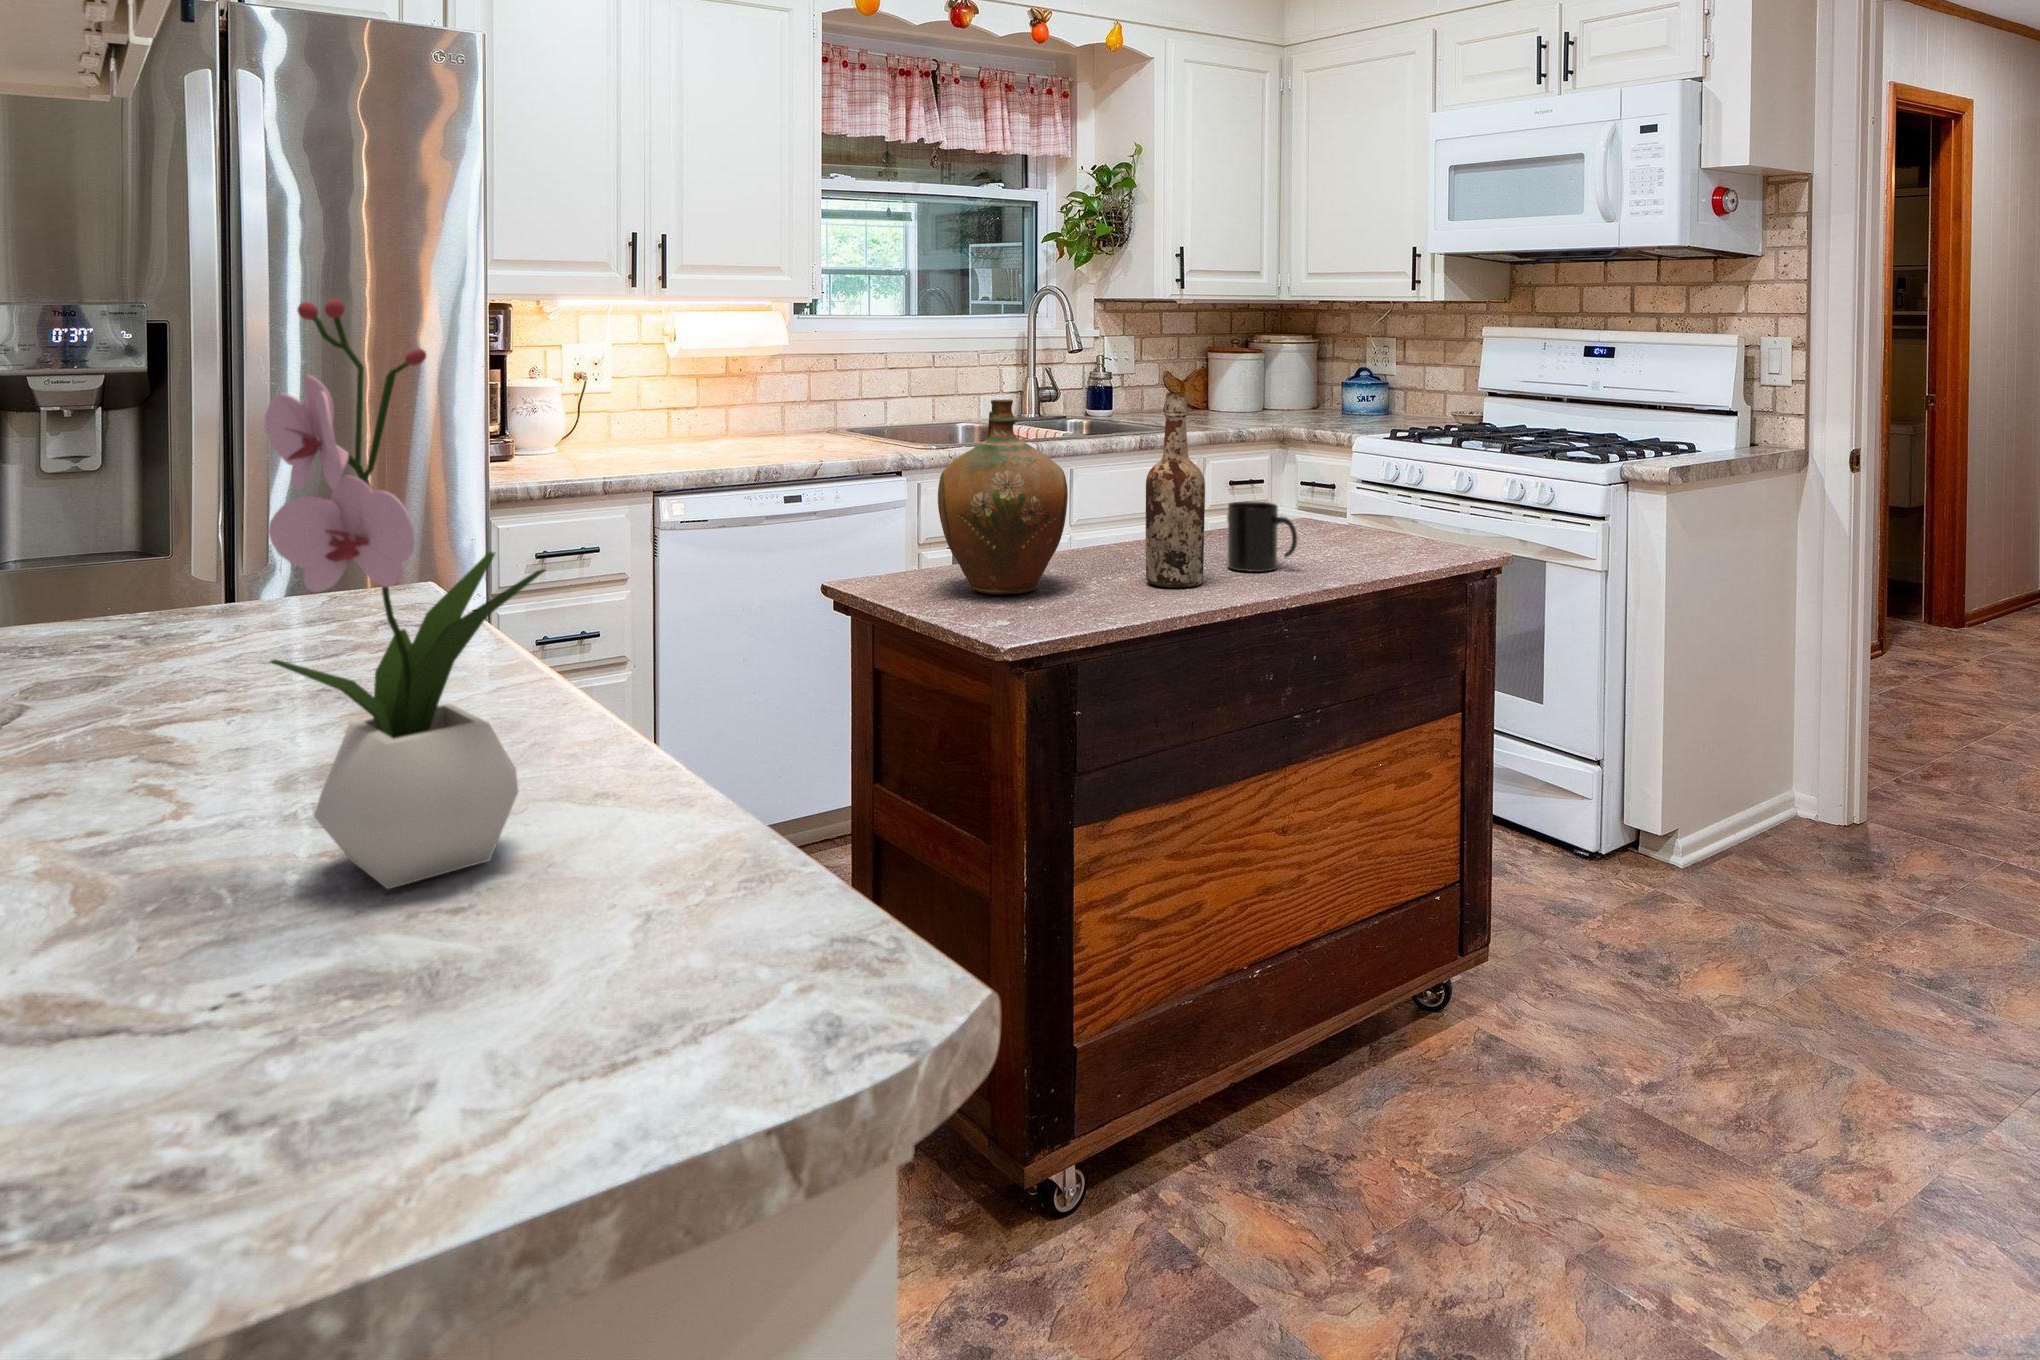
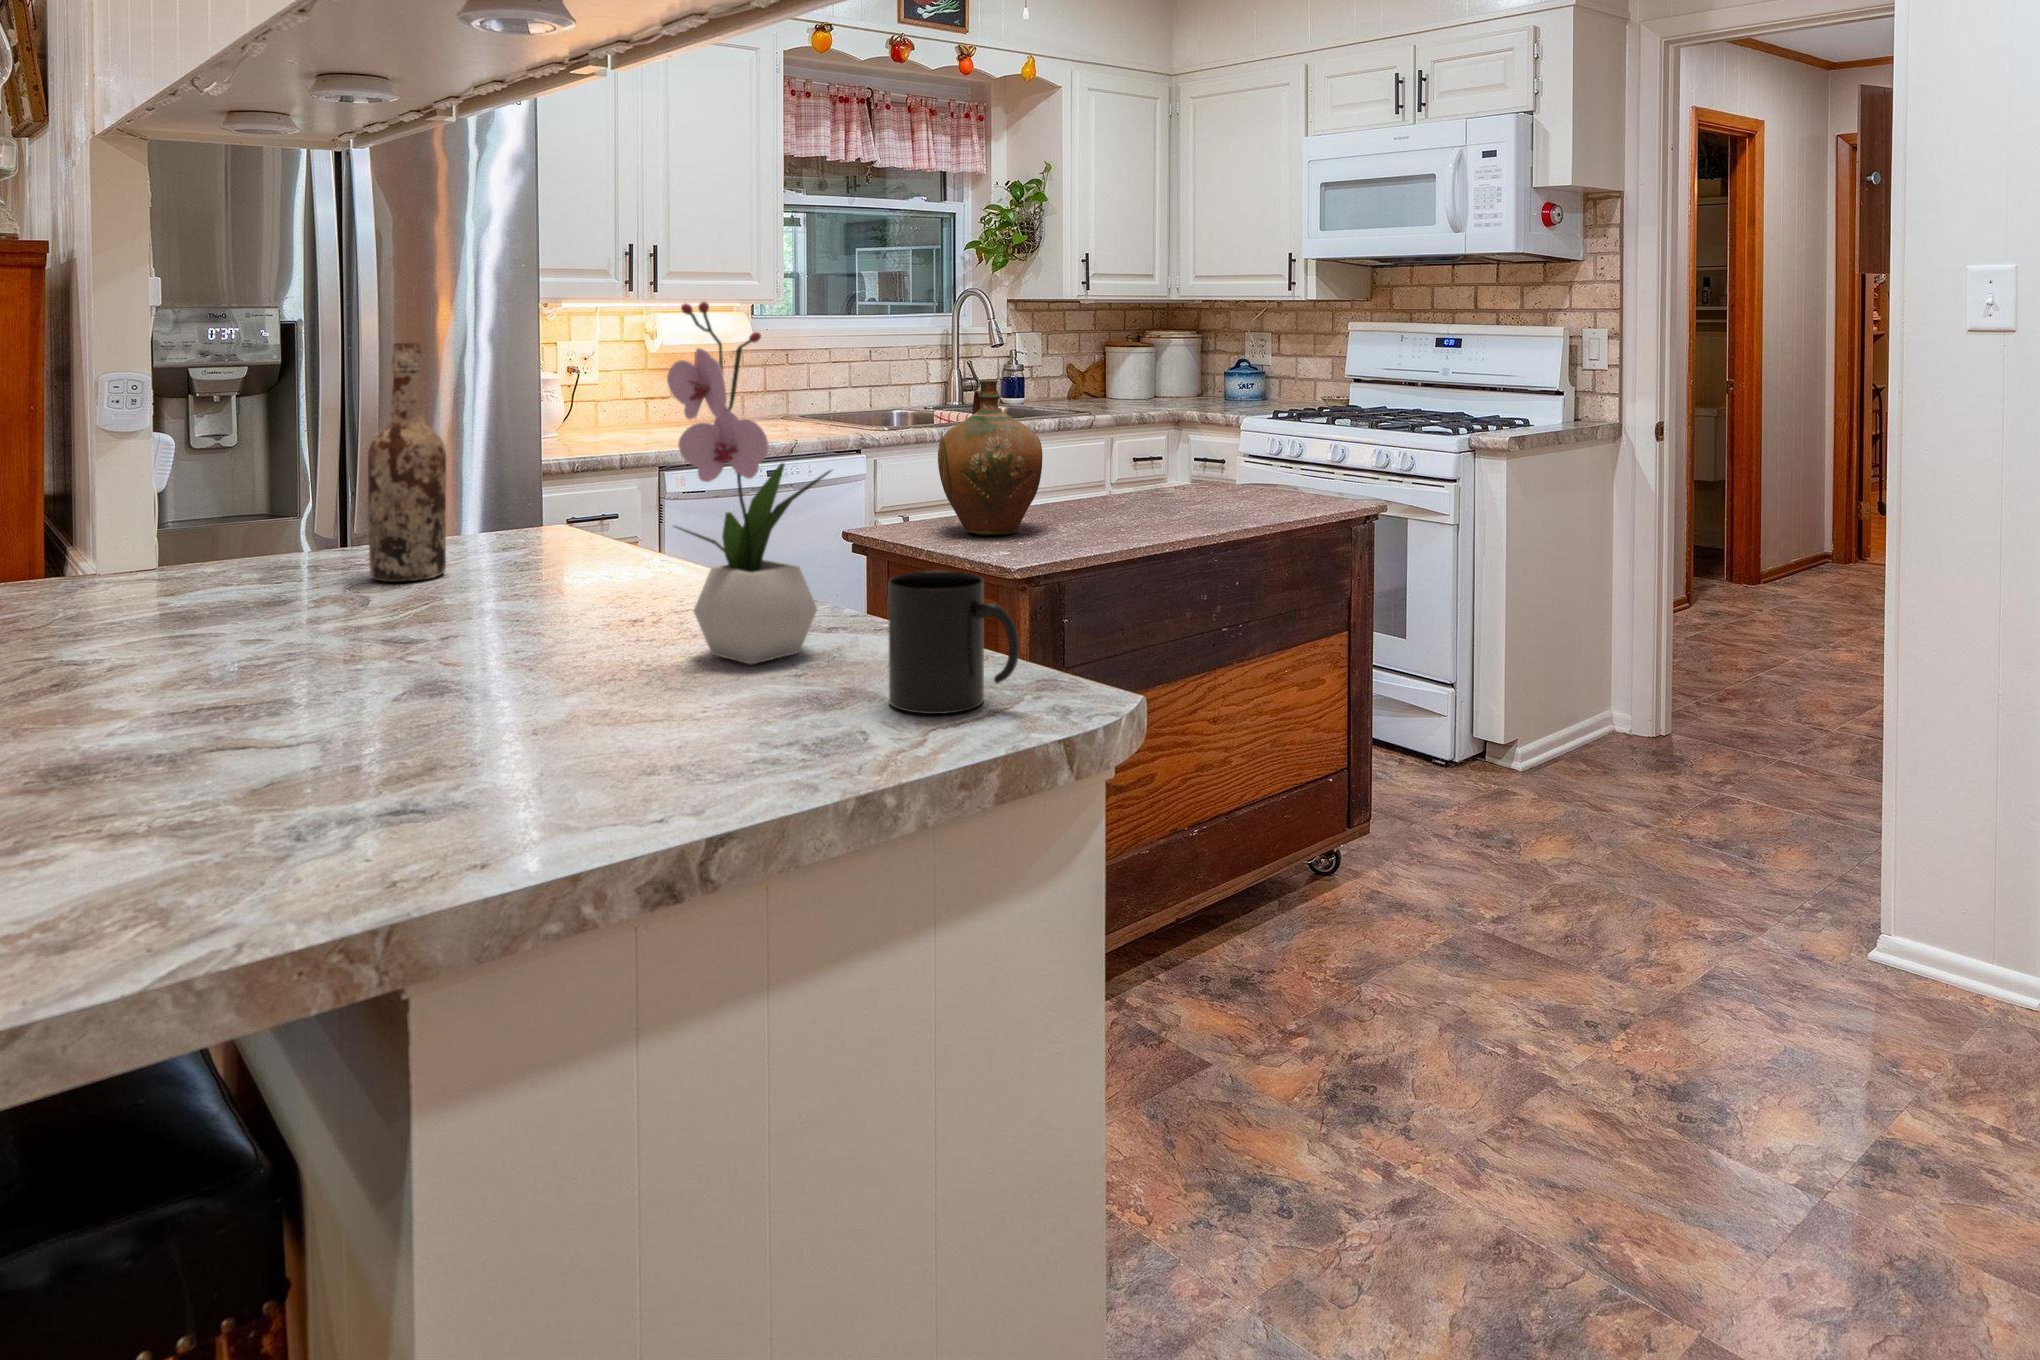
wine bottle: present [1146,392,1205,587] -> present [368,343,446,582]
mug: present [1227,501,1297,572] -> present [887,571,1019,714]

